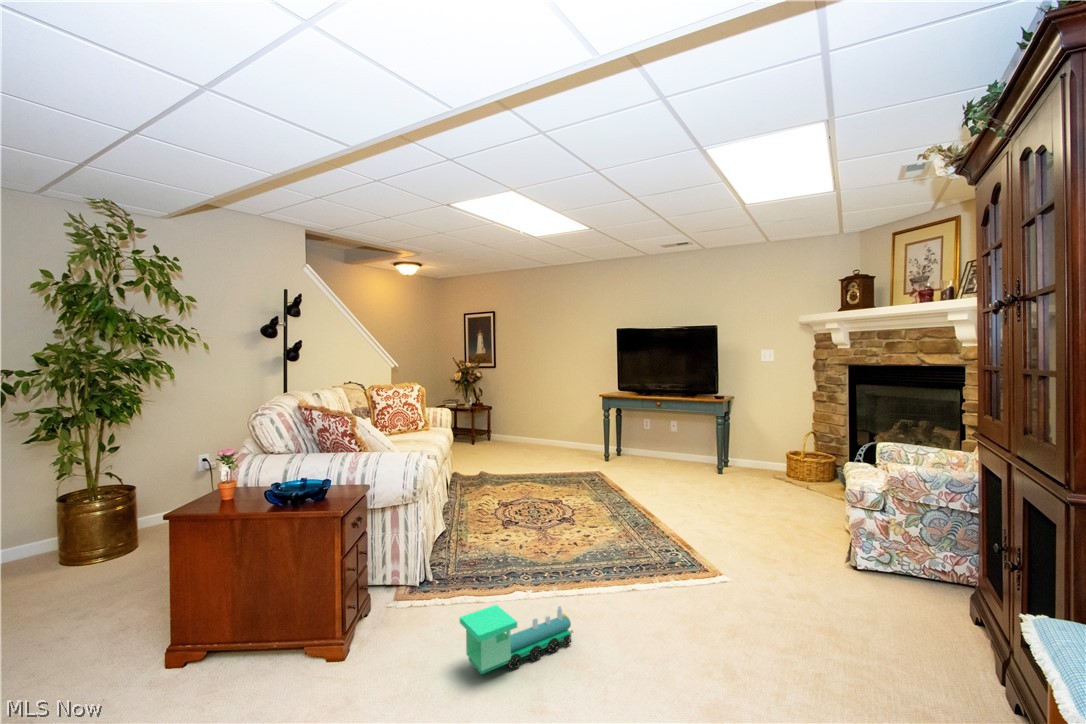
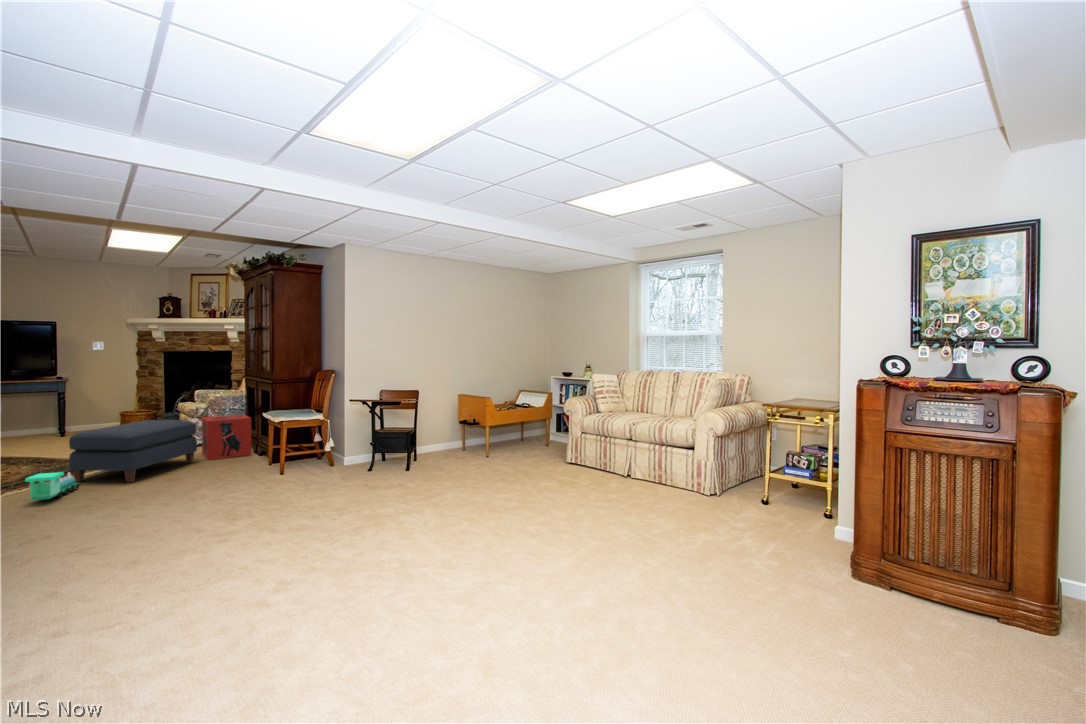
ottoman: none [590,509,828,675] -> present [69,420,197,482]
storage box: none [856,522,986,681] -> present [202,414,252,460]

